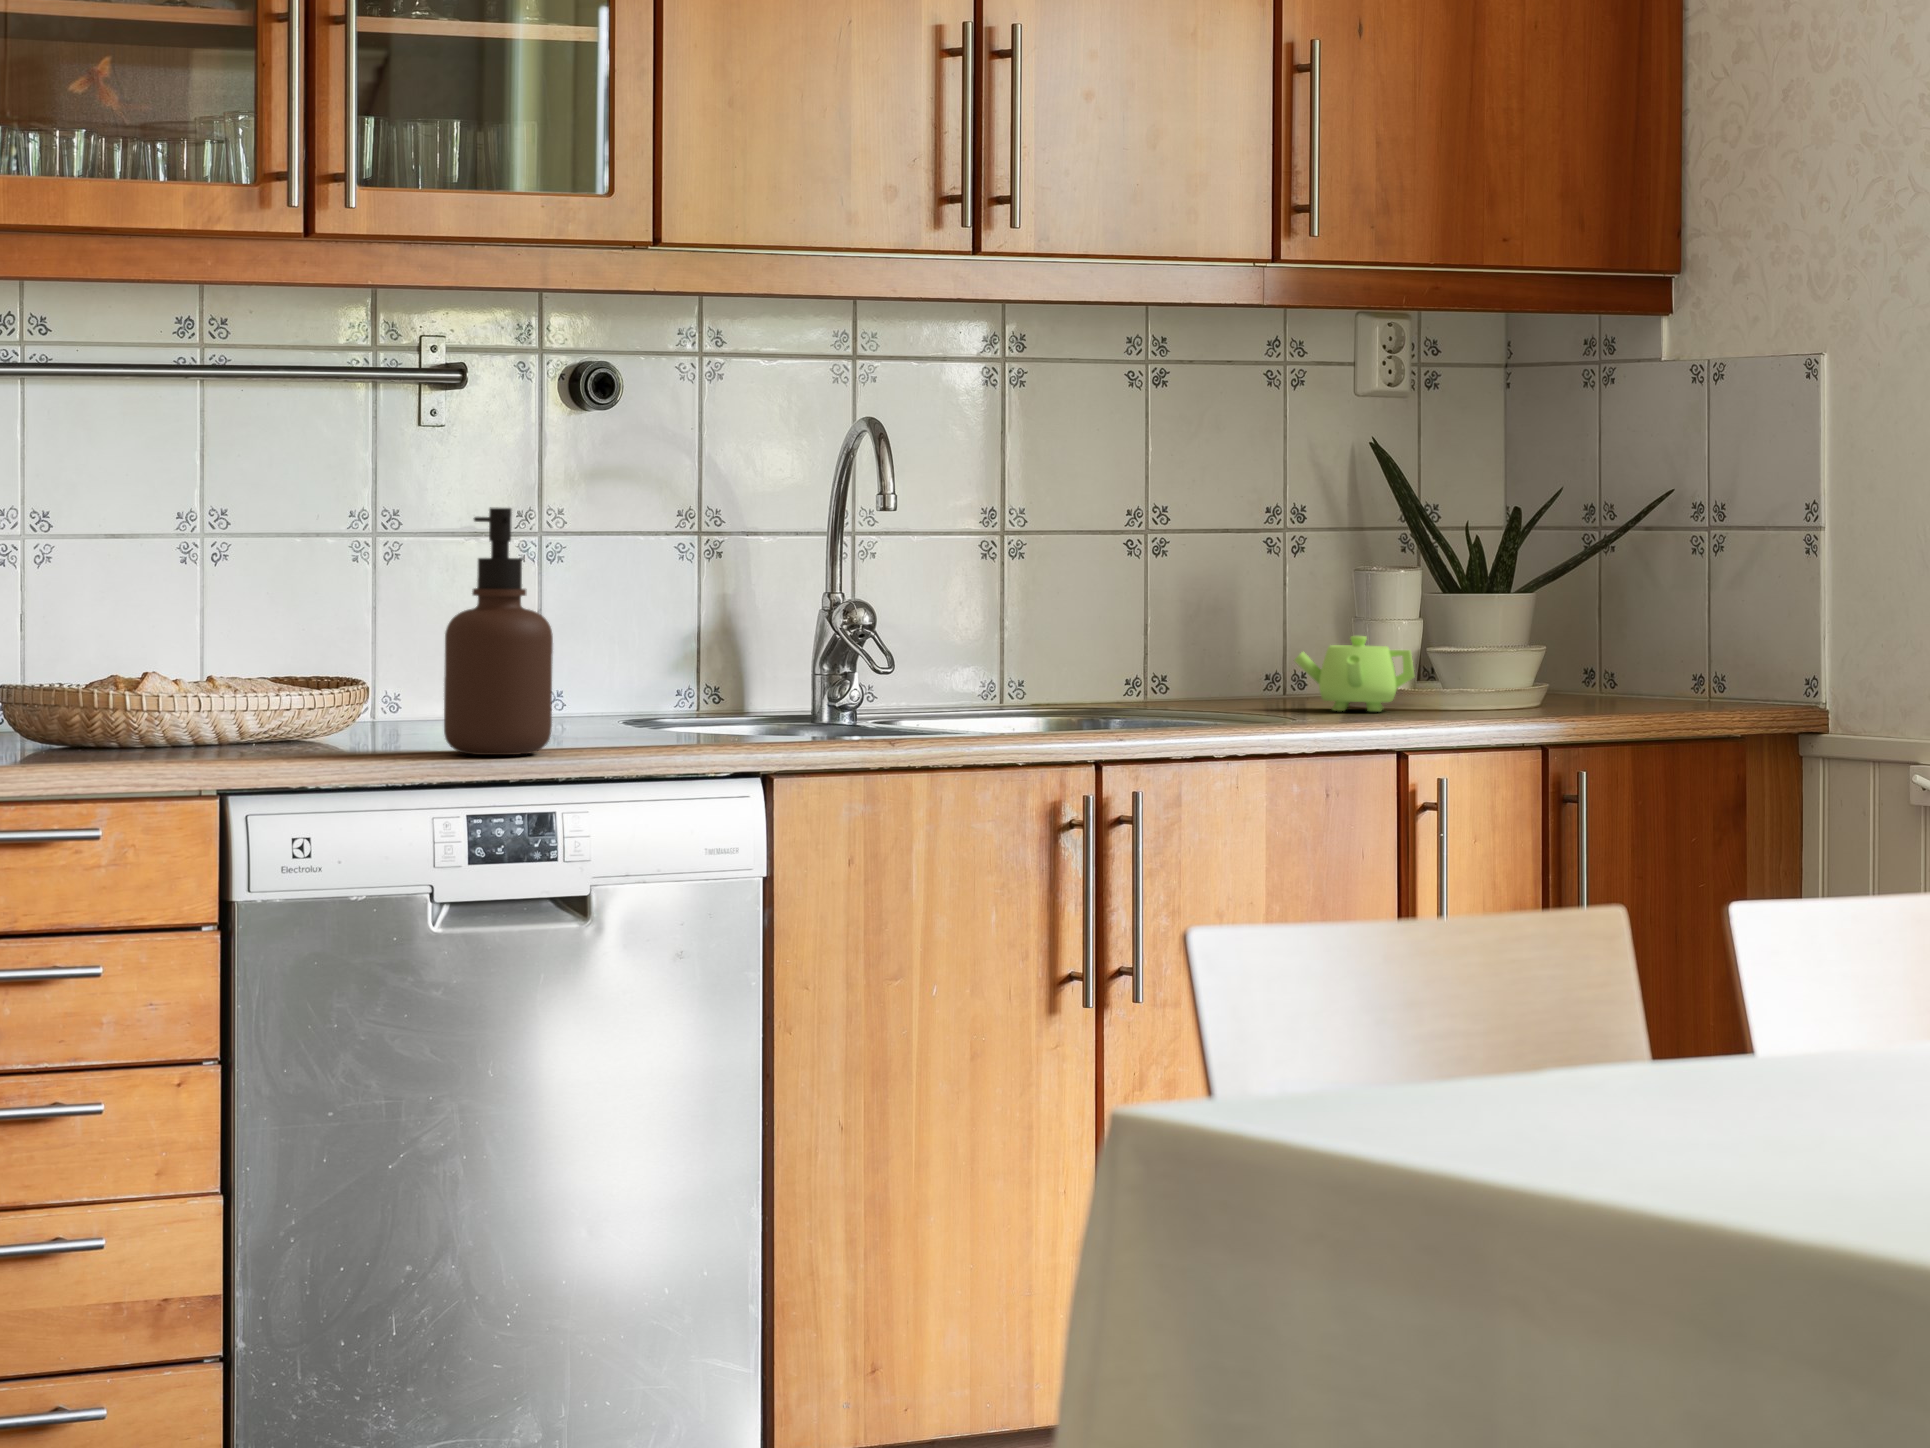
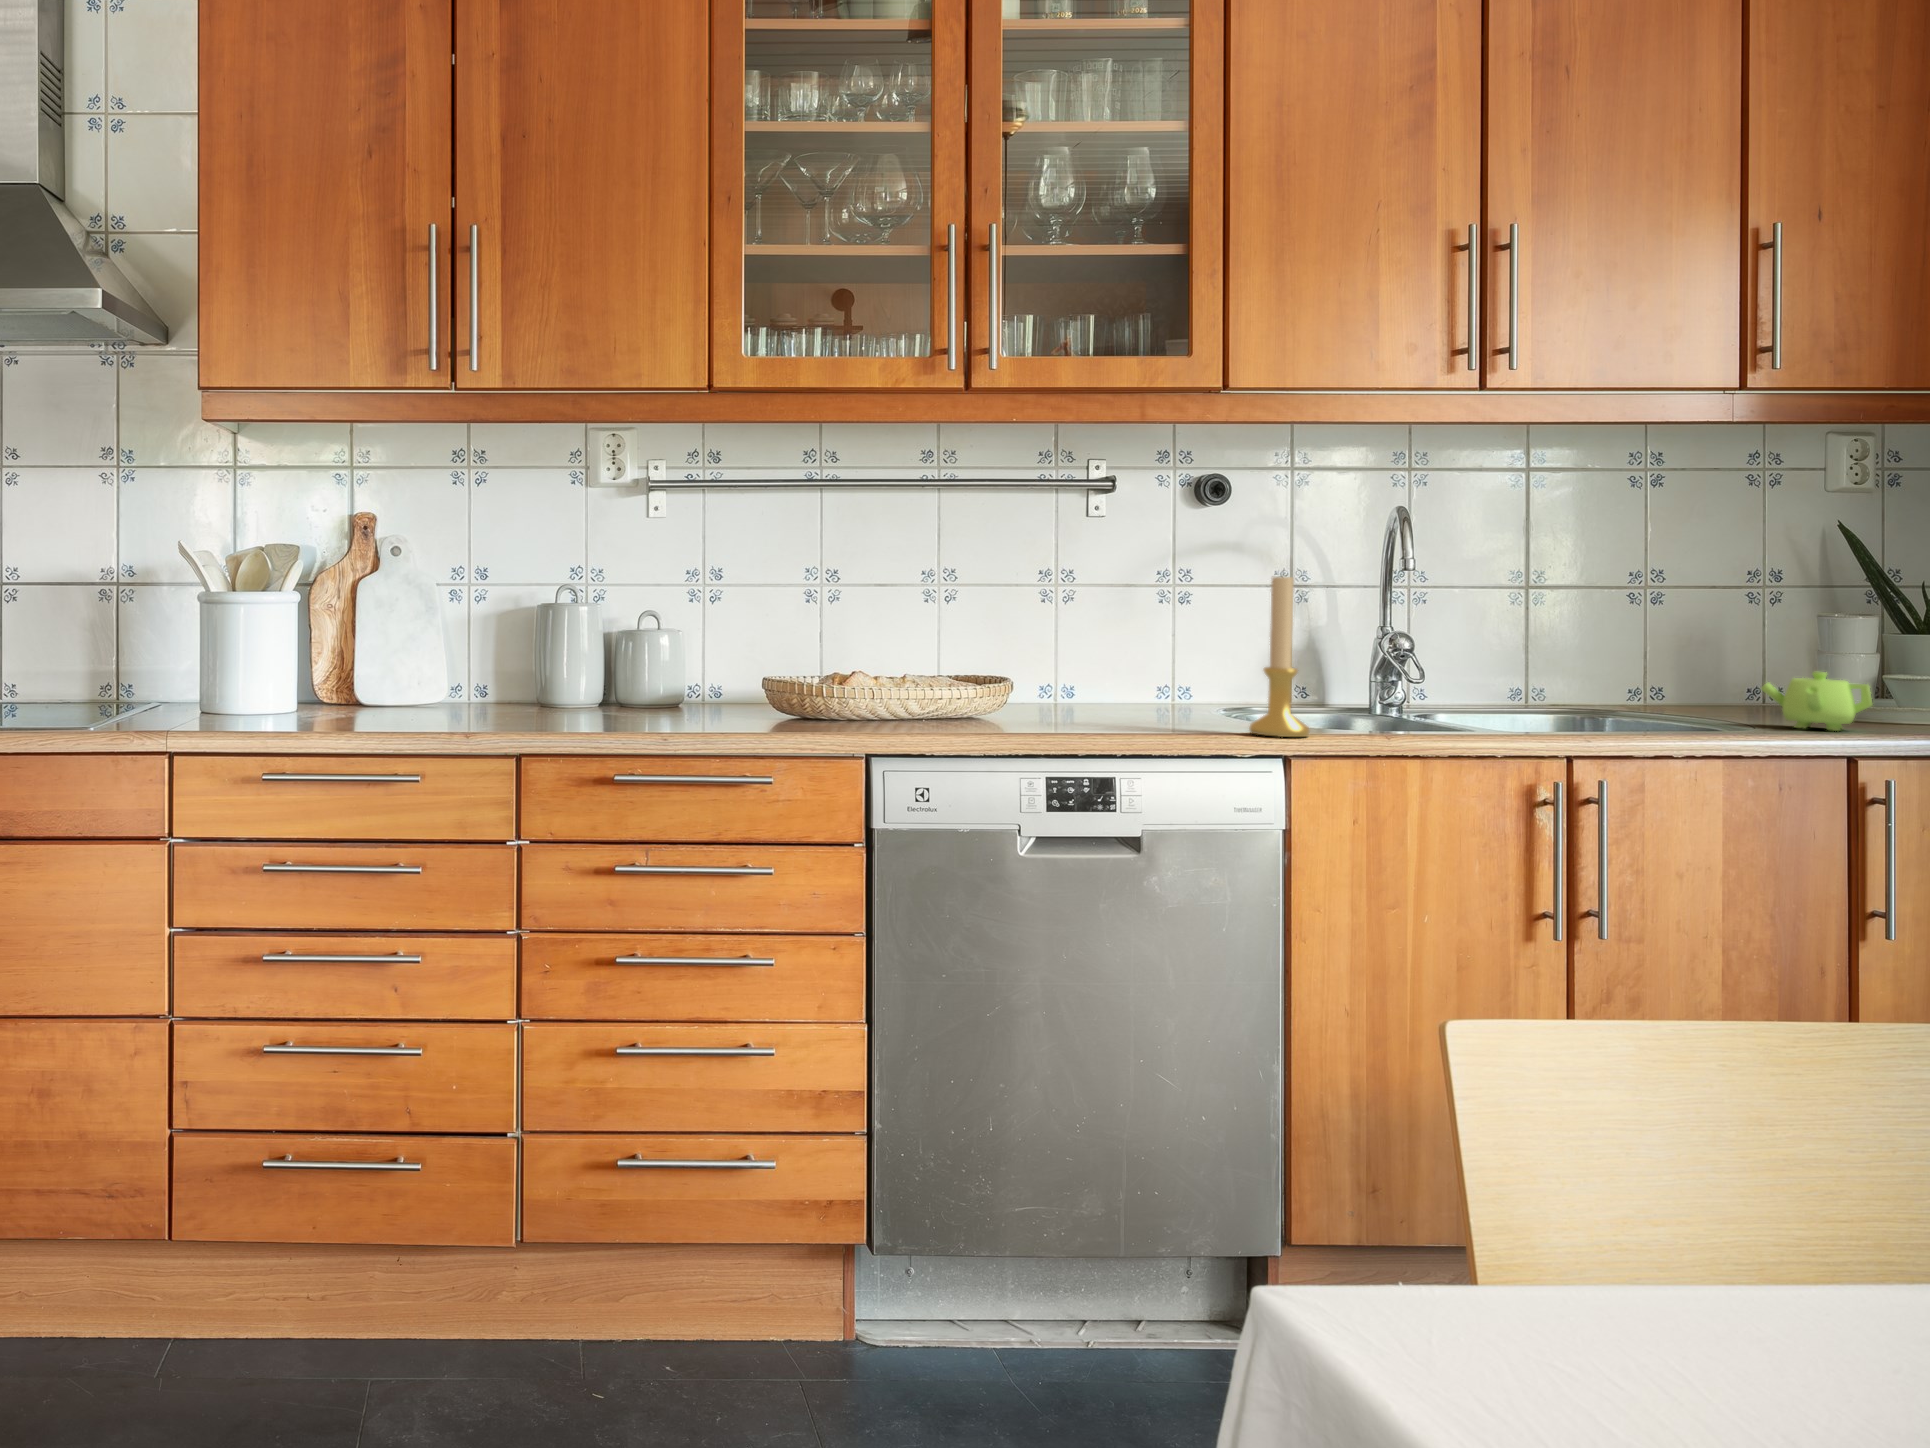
soap dispenser: present [444,508,553,755] -> none [1075,568,1148,729]
candle holder: none [695,508,778,753] -> present [1249,576,1310,737]

